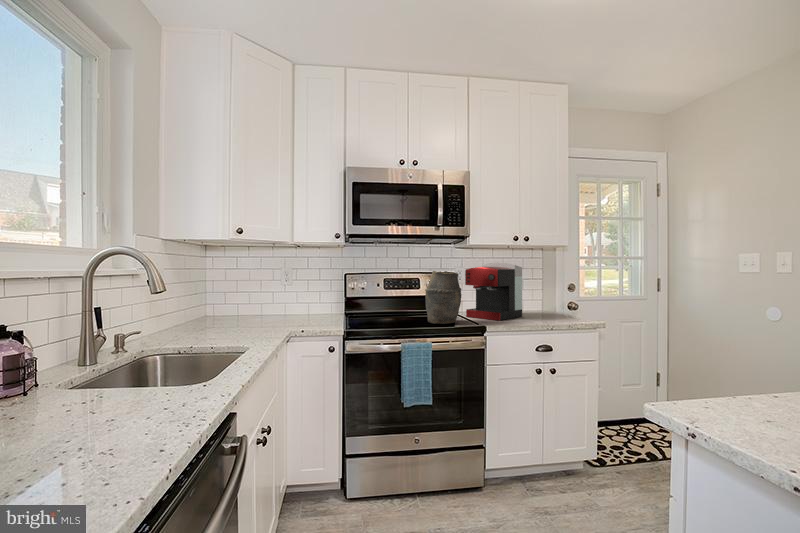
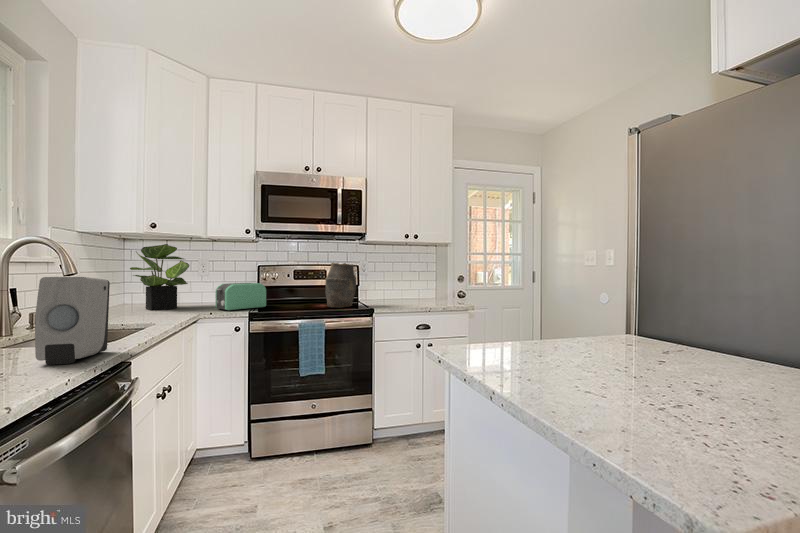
potted plant: none [214,252,275,325] -> present [130,244,189,310]
coffee maker: present [465,263,522,321] -> none [365,257,413,305]
toaster: none [305,294,359,328] -> present [215,283,266,311]
soap dispenser: none [118,302,208,427] -> present [35,277,110,365]

